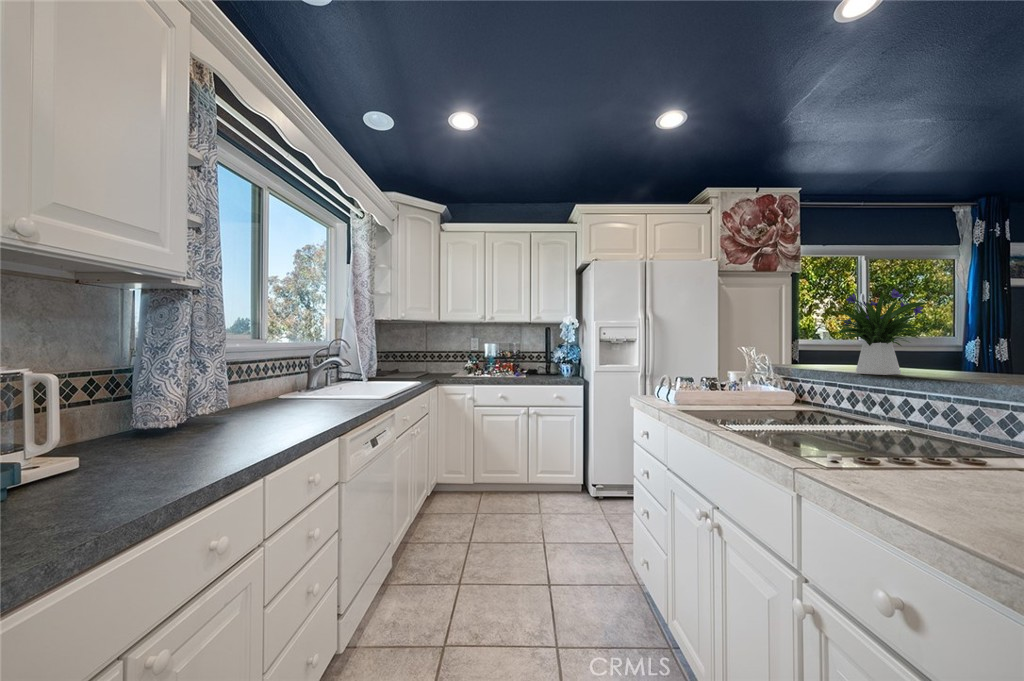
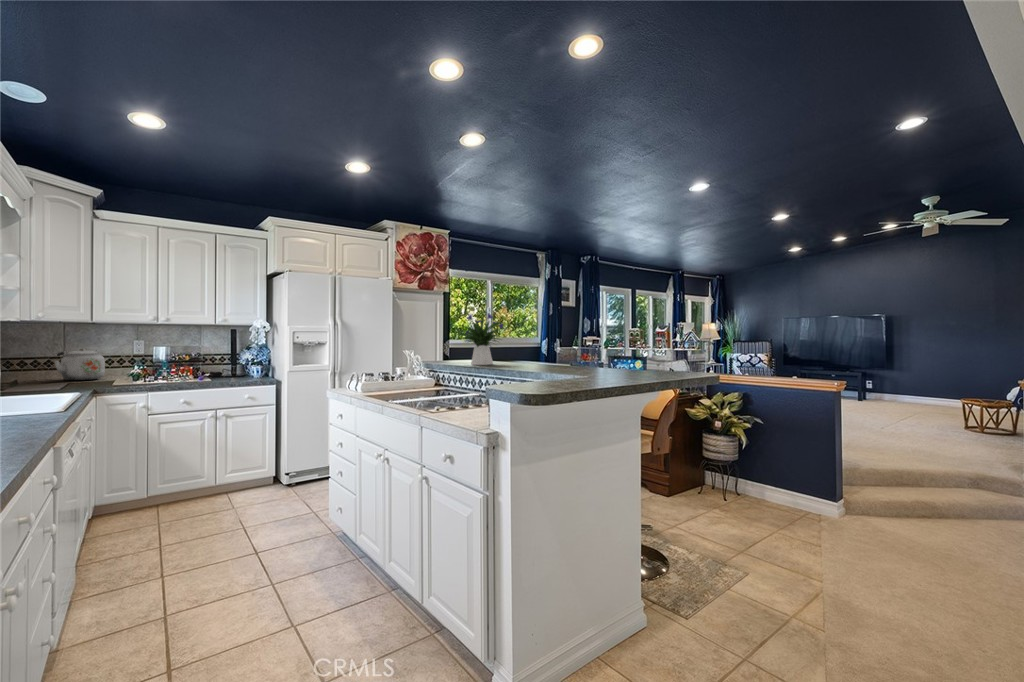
kettle: none [418,344,450,371] -> present [55,348,105,380]

